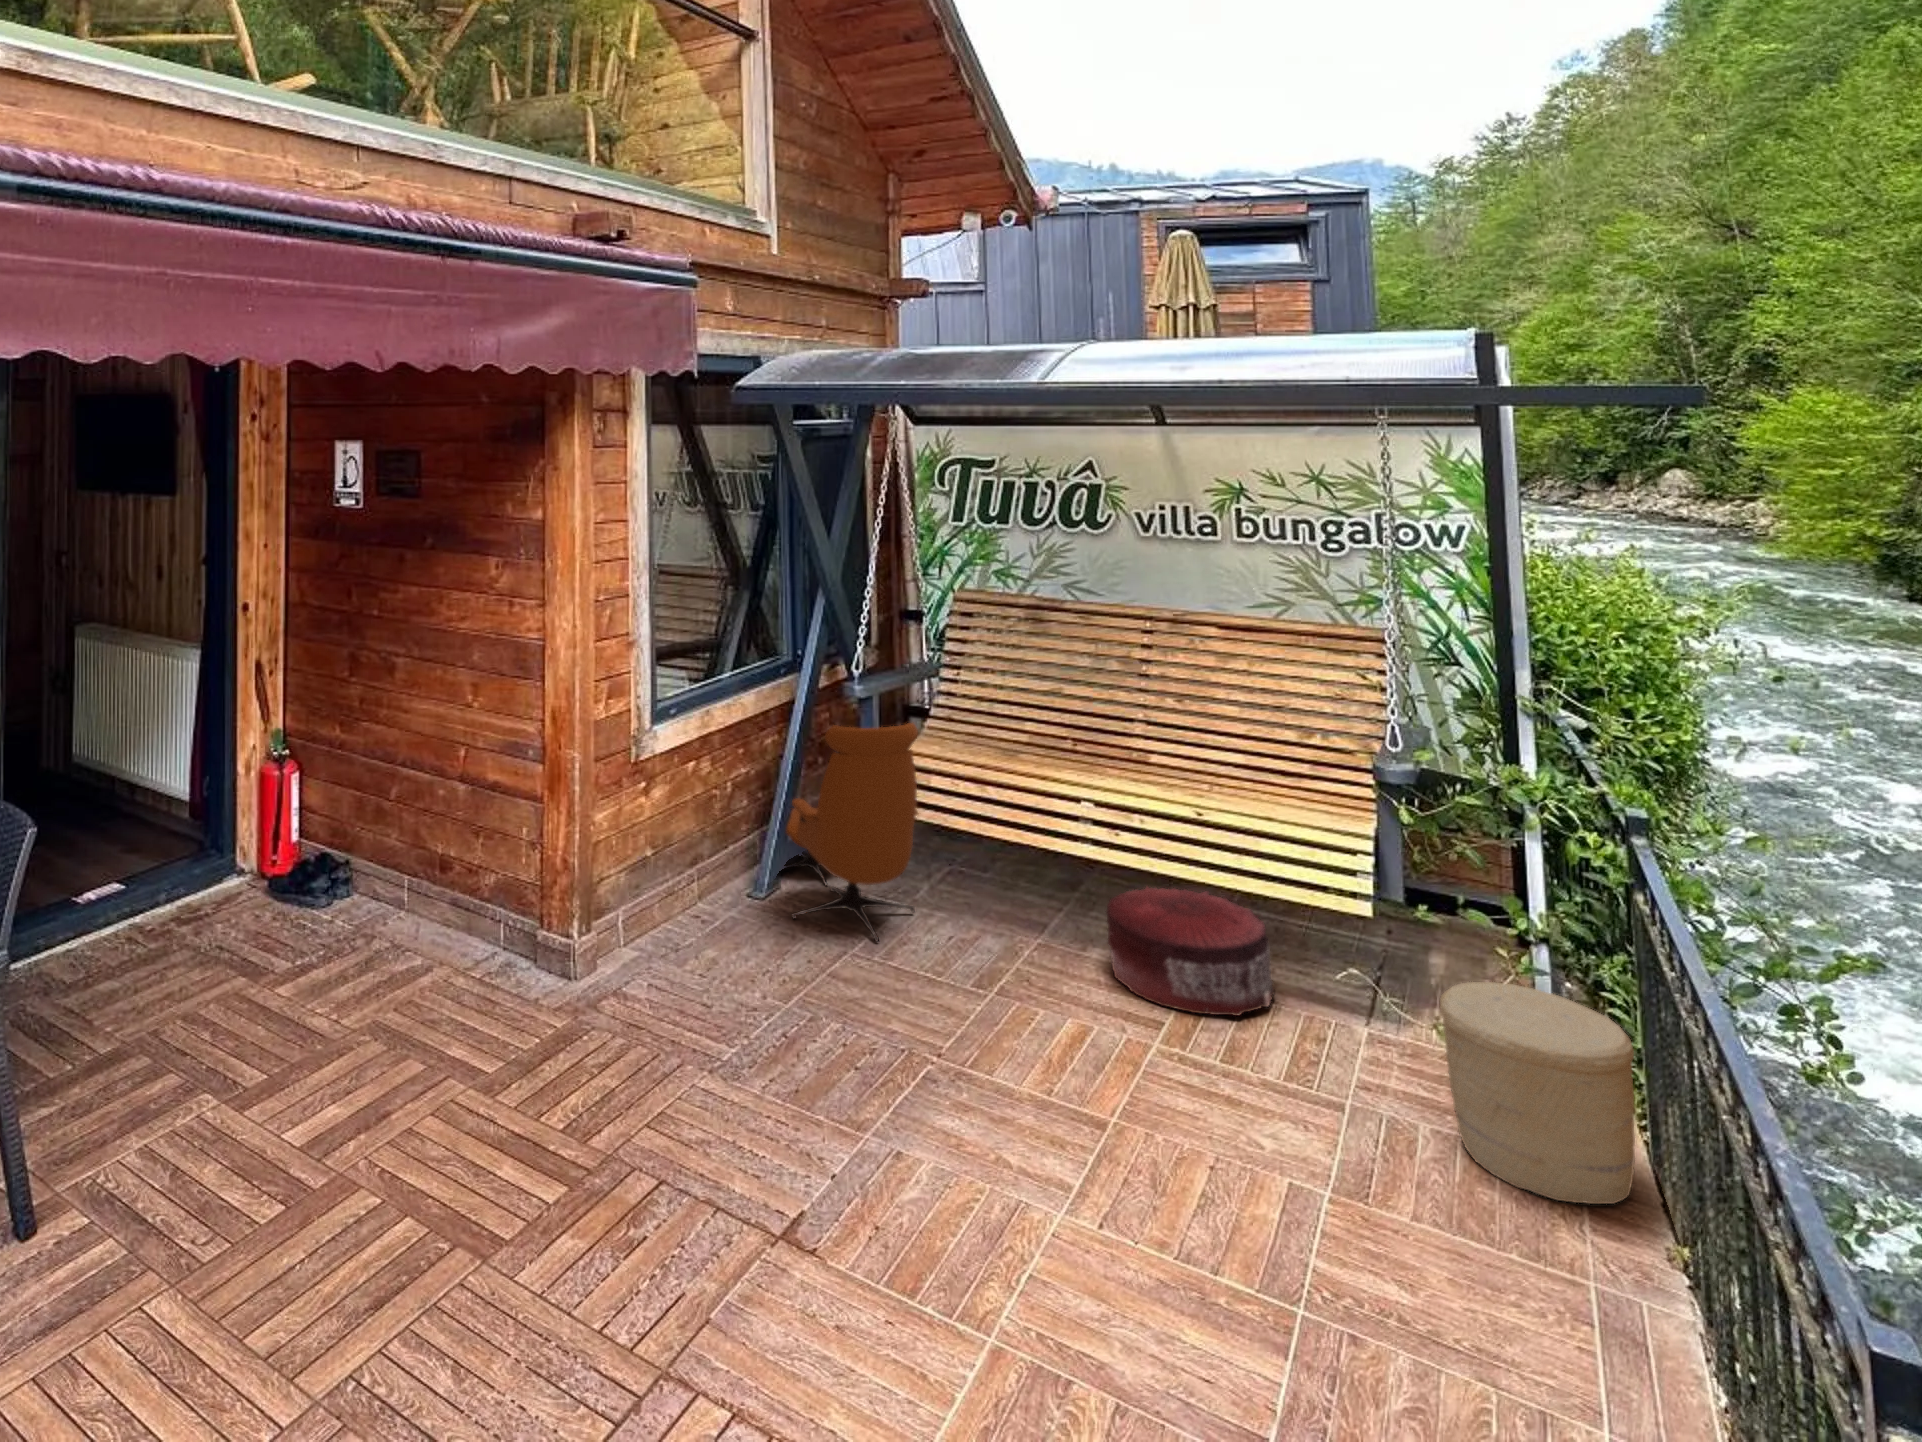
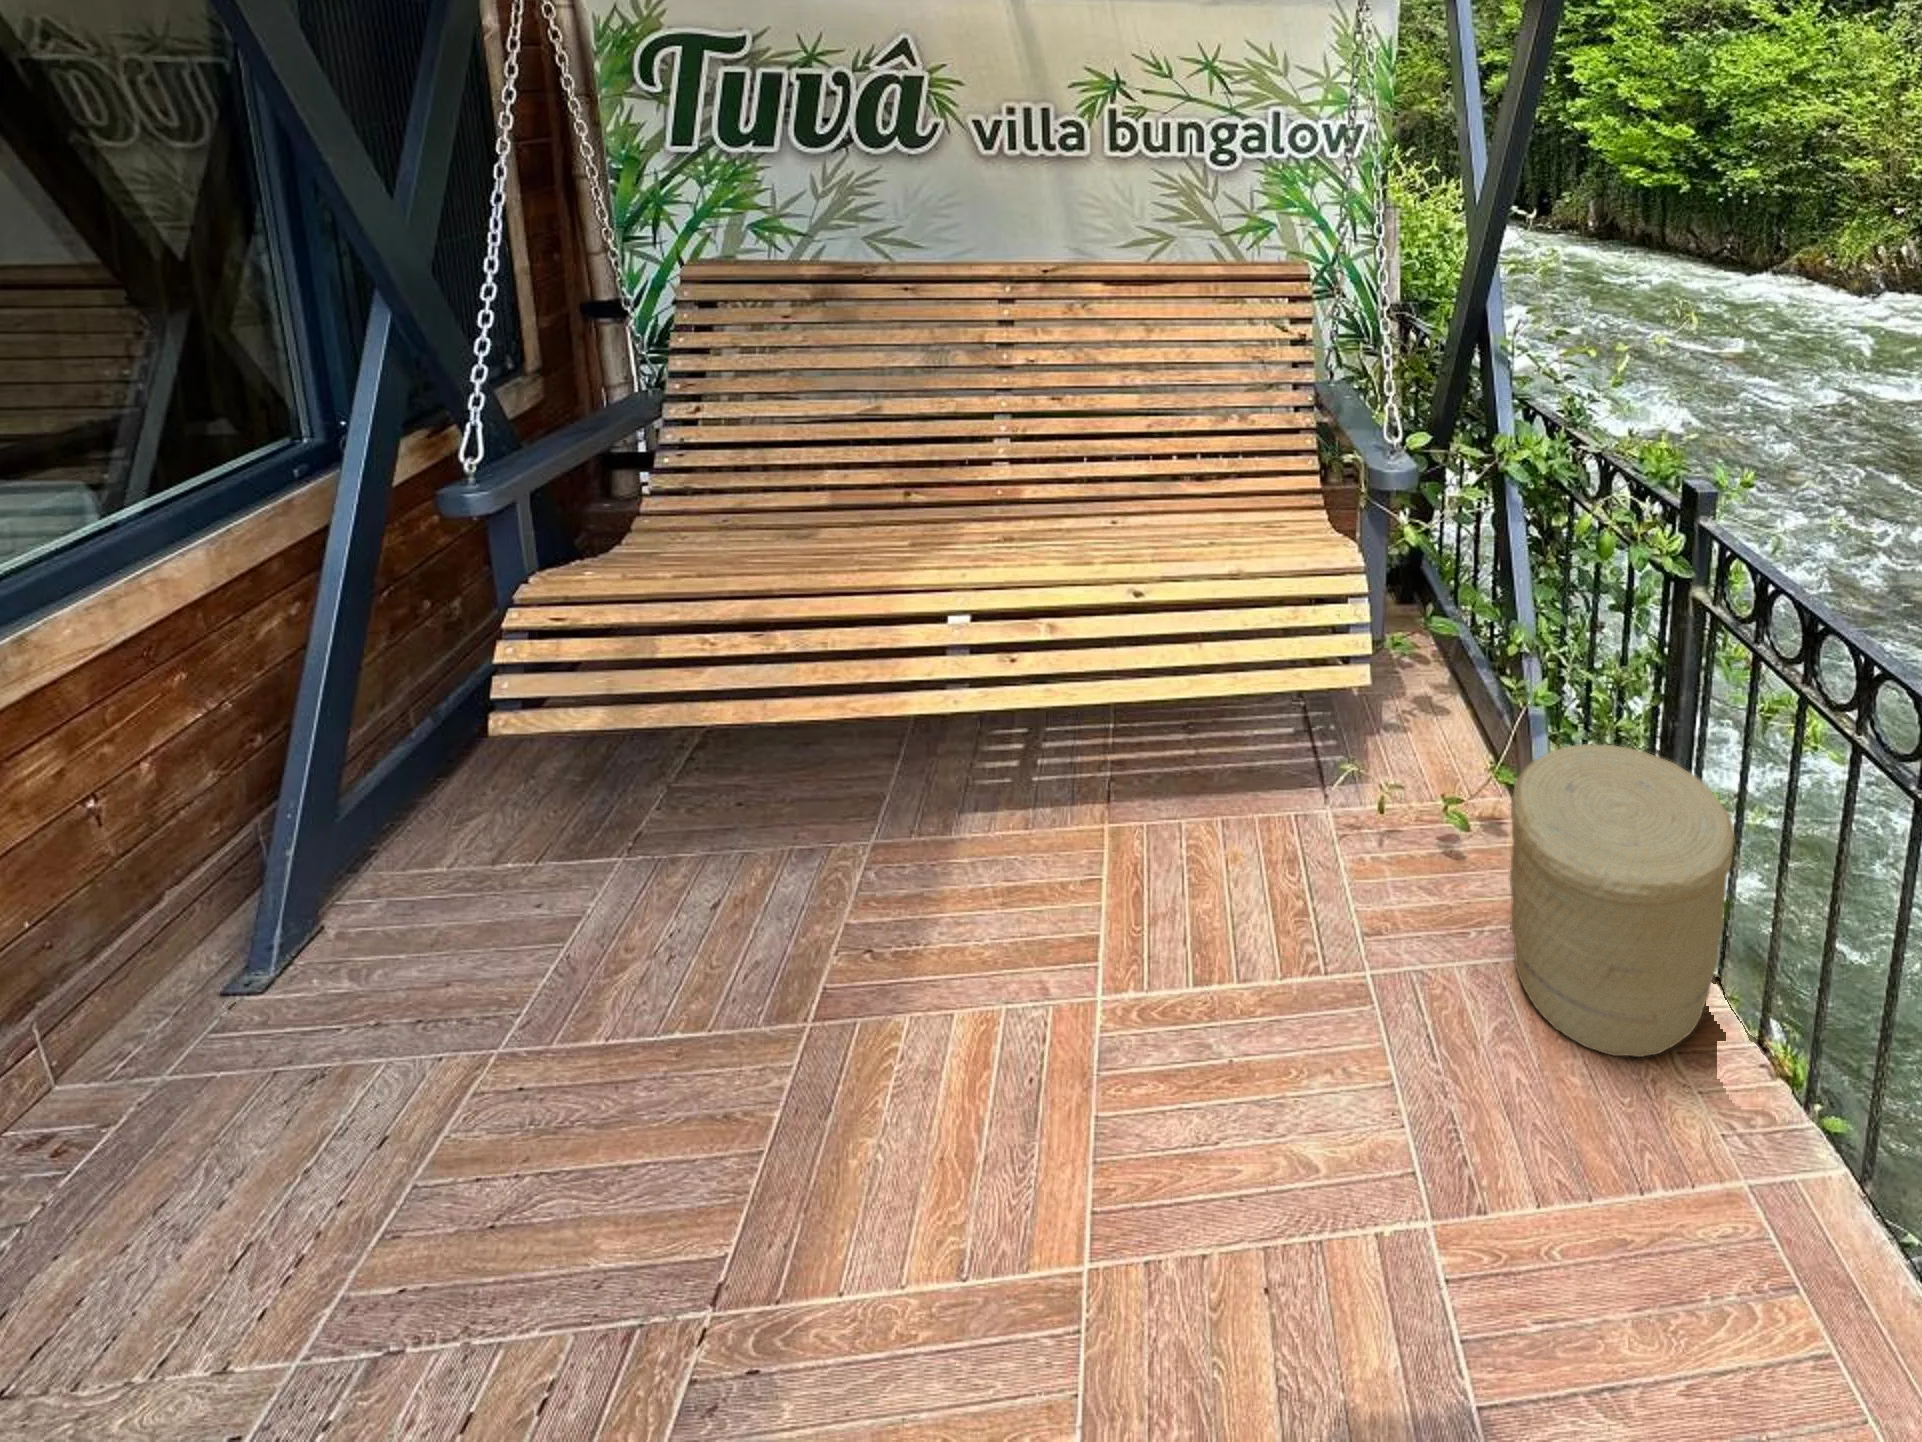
lounge chair: present [786,723,918,941] -> none [273,574,631,1053]
pouf: present [1106,887,1274,1016] -> none [988,674,1224,912]

